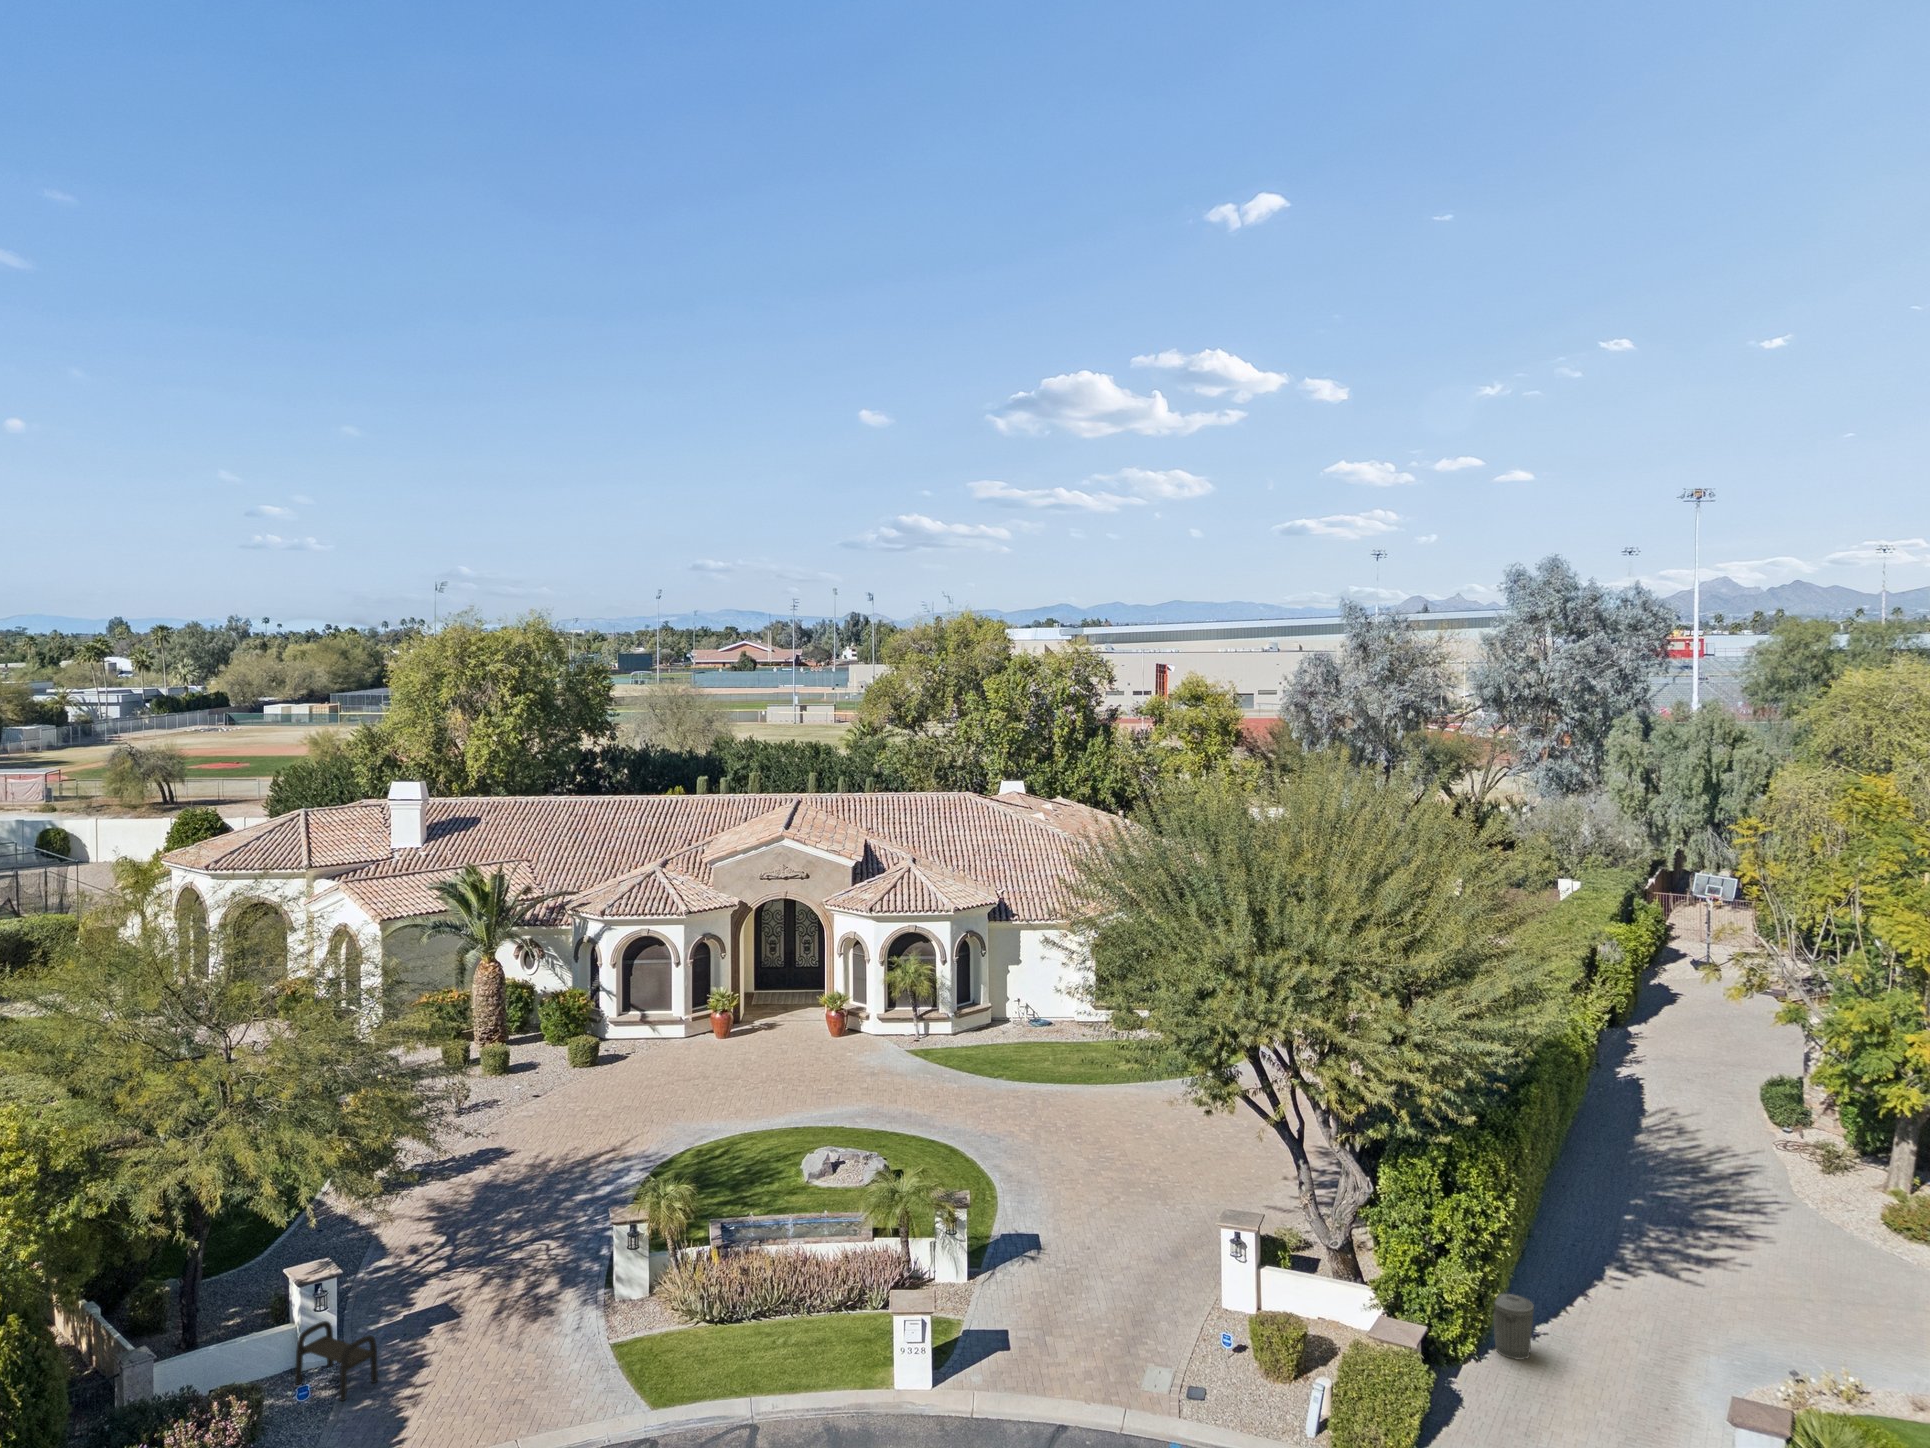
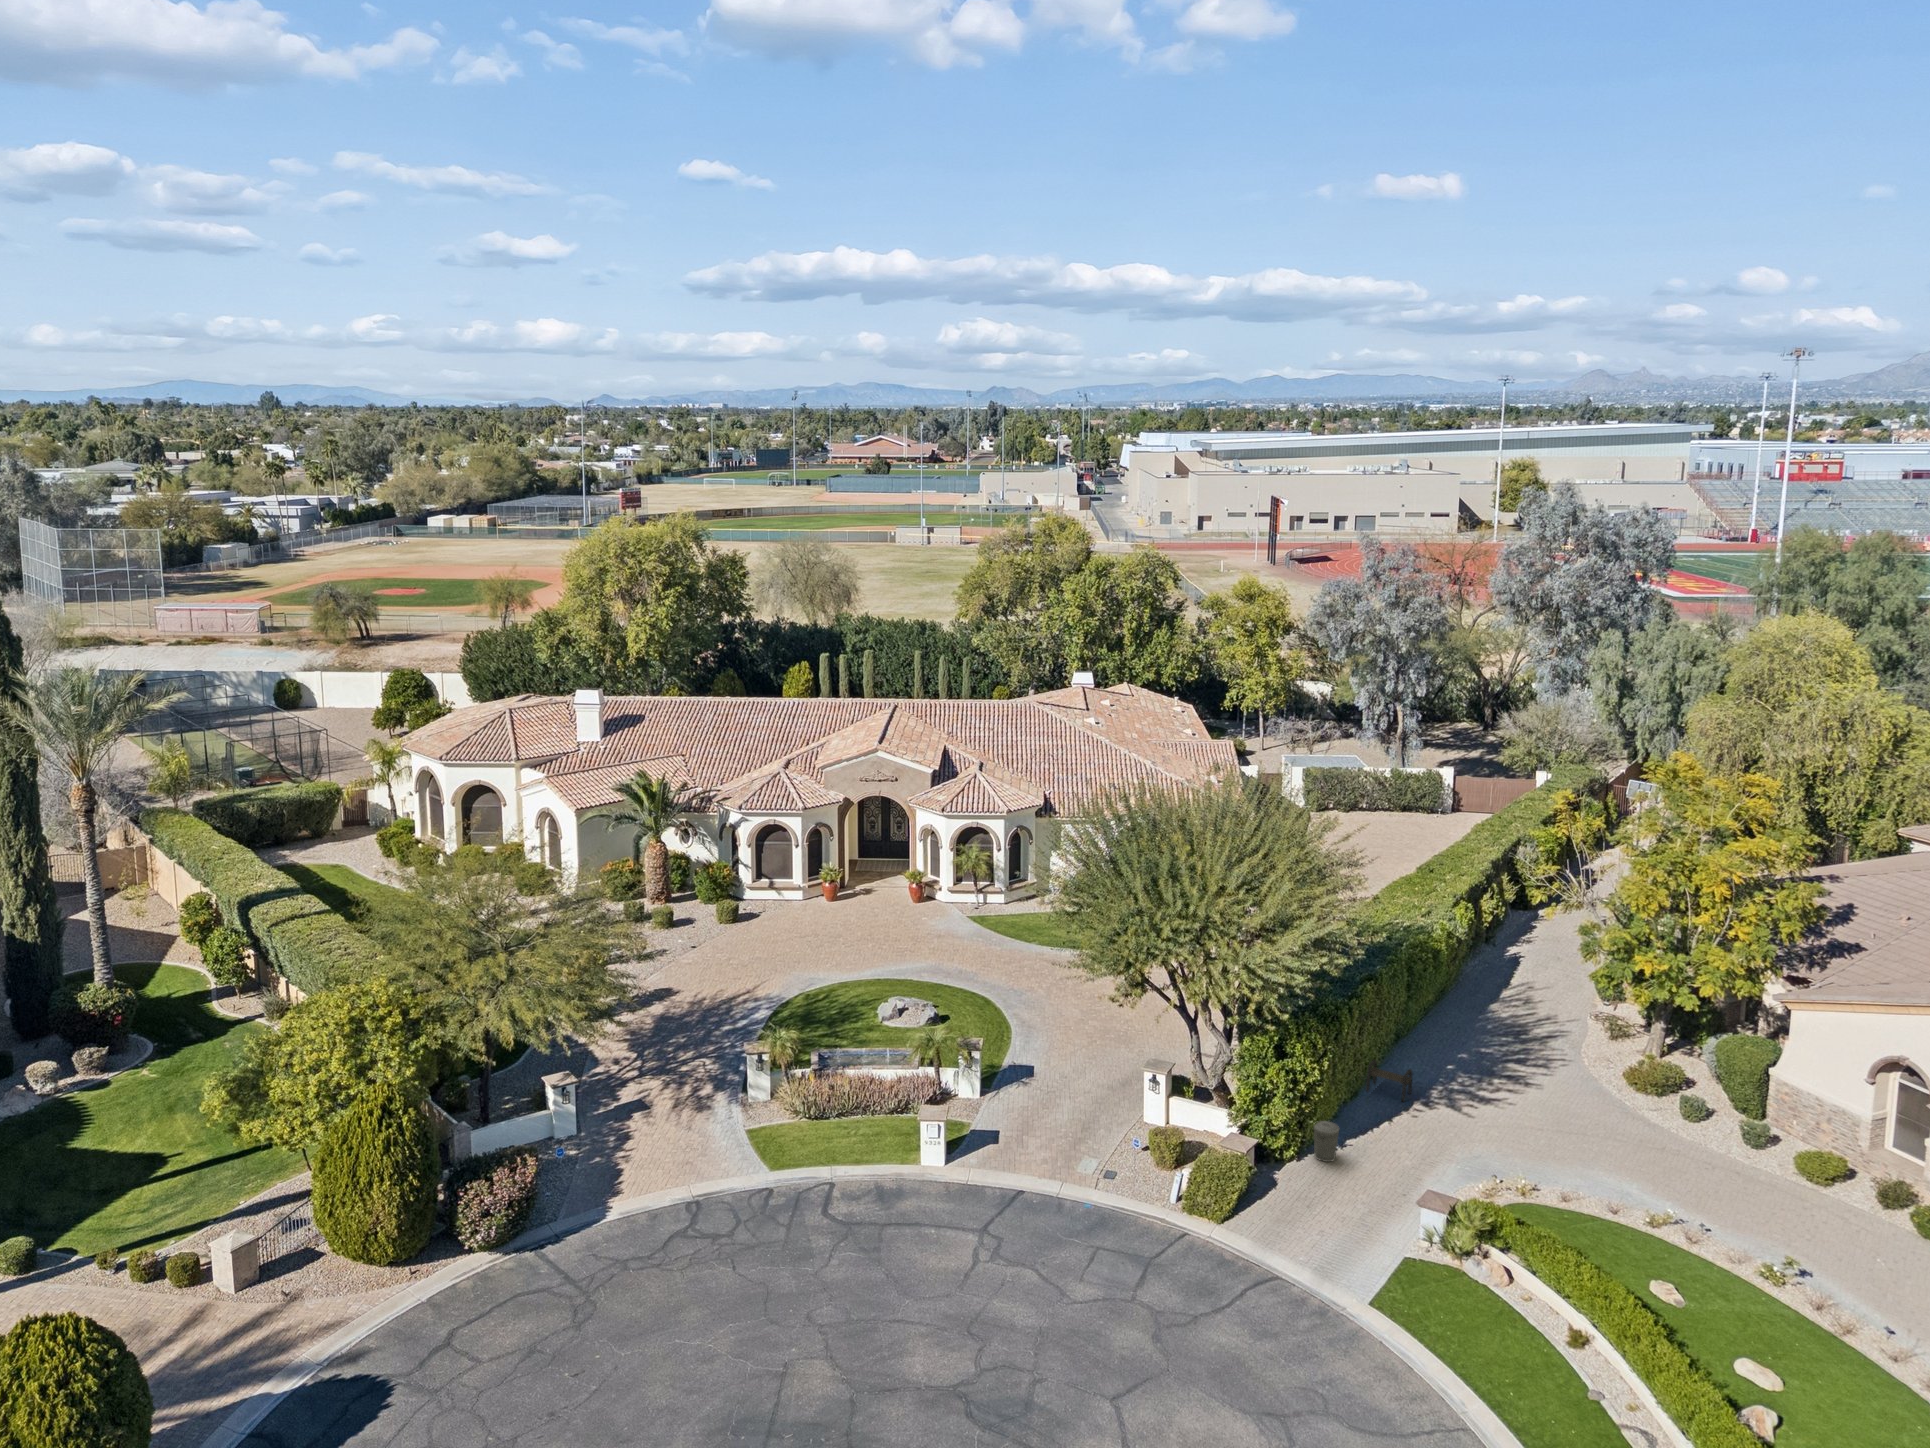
bench: present [295,1321,378,1400] -> present [1366,1060,1412,1102]

